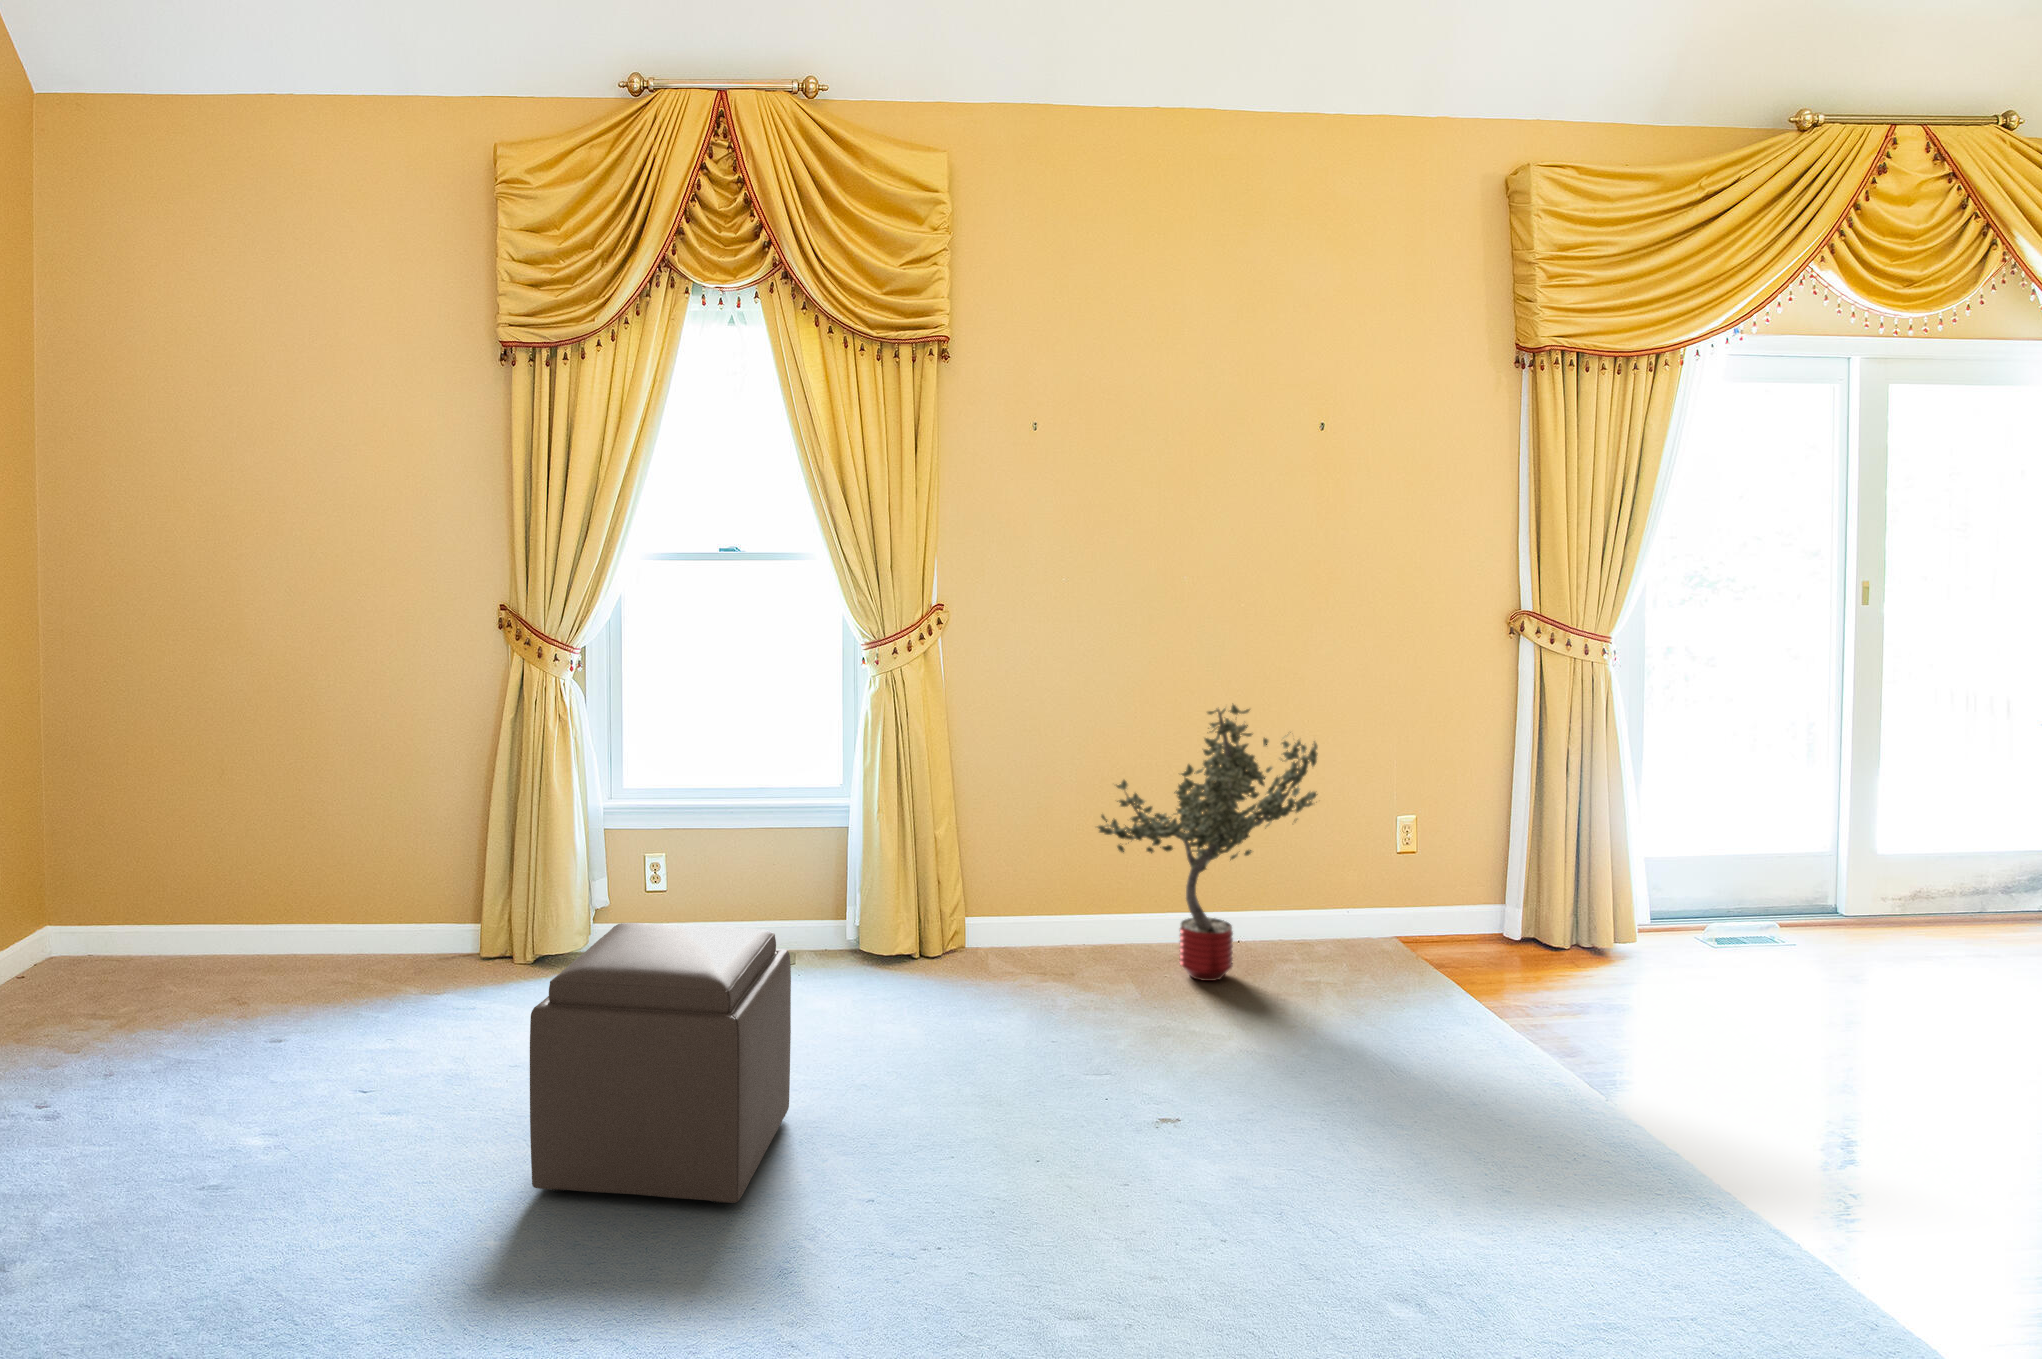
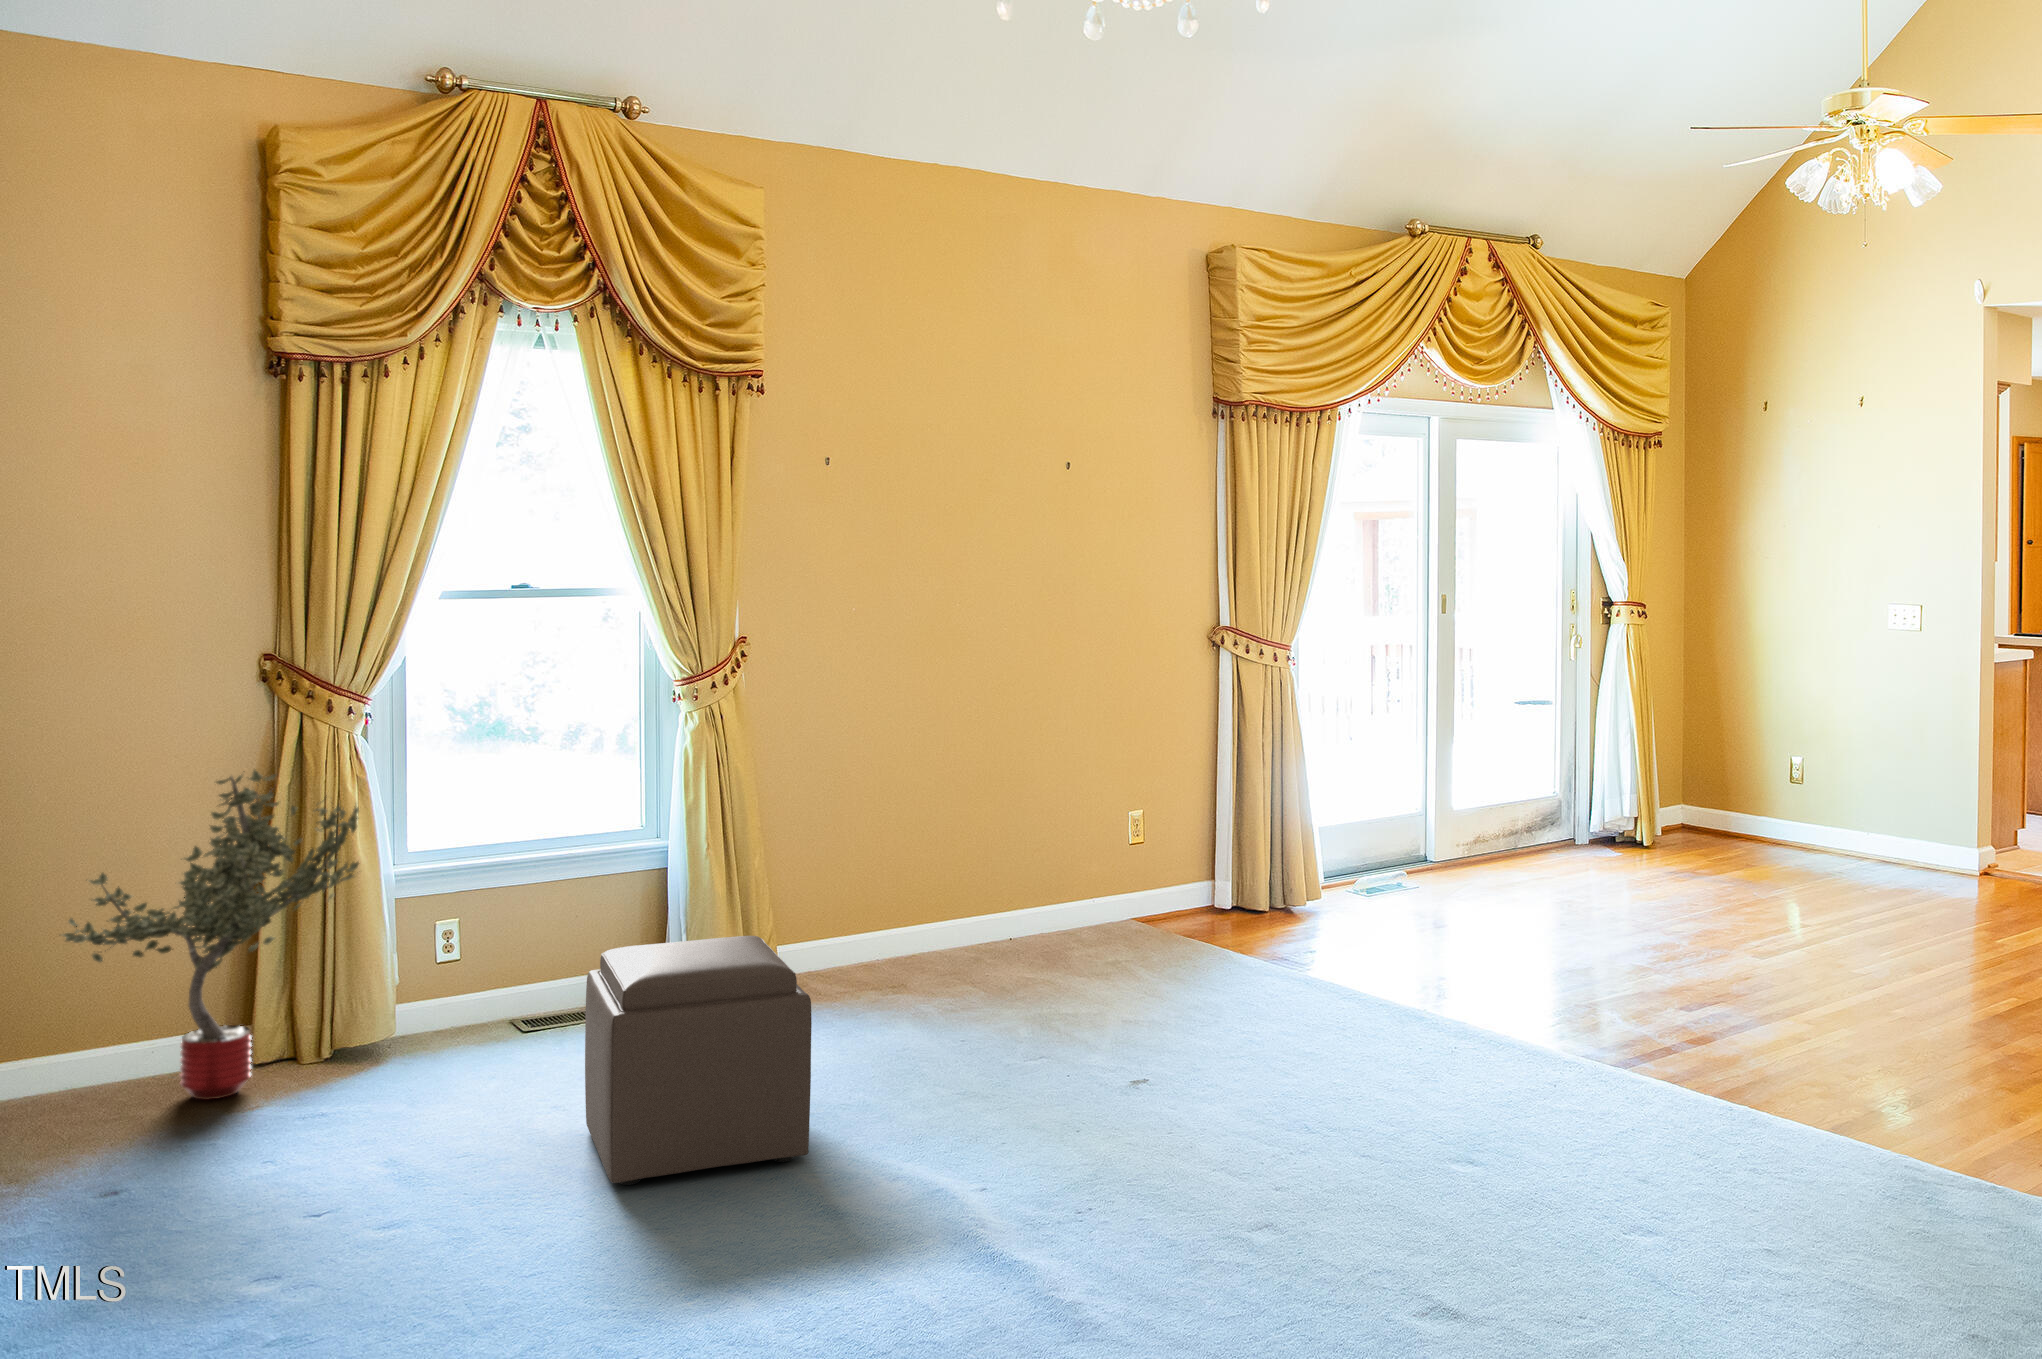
potted tree: present [1097,704,1318,981] -> present [63,770,359,1099]

